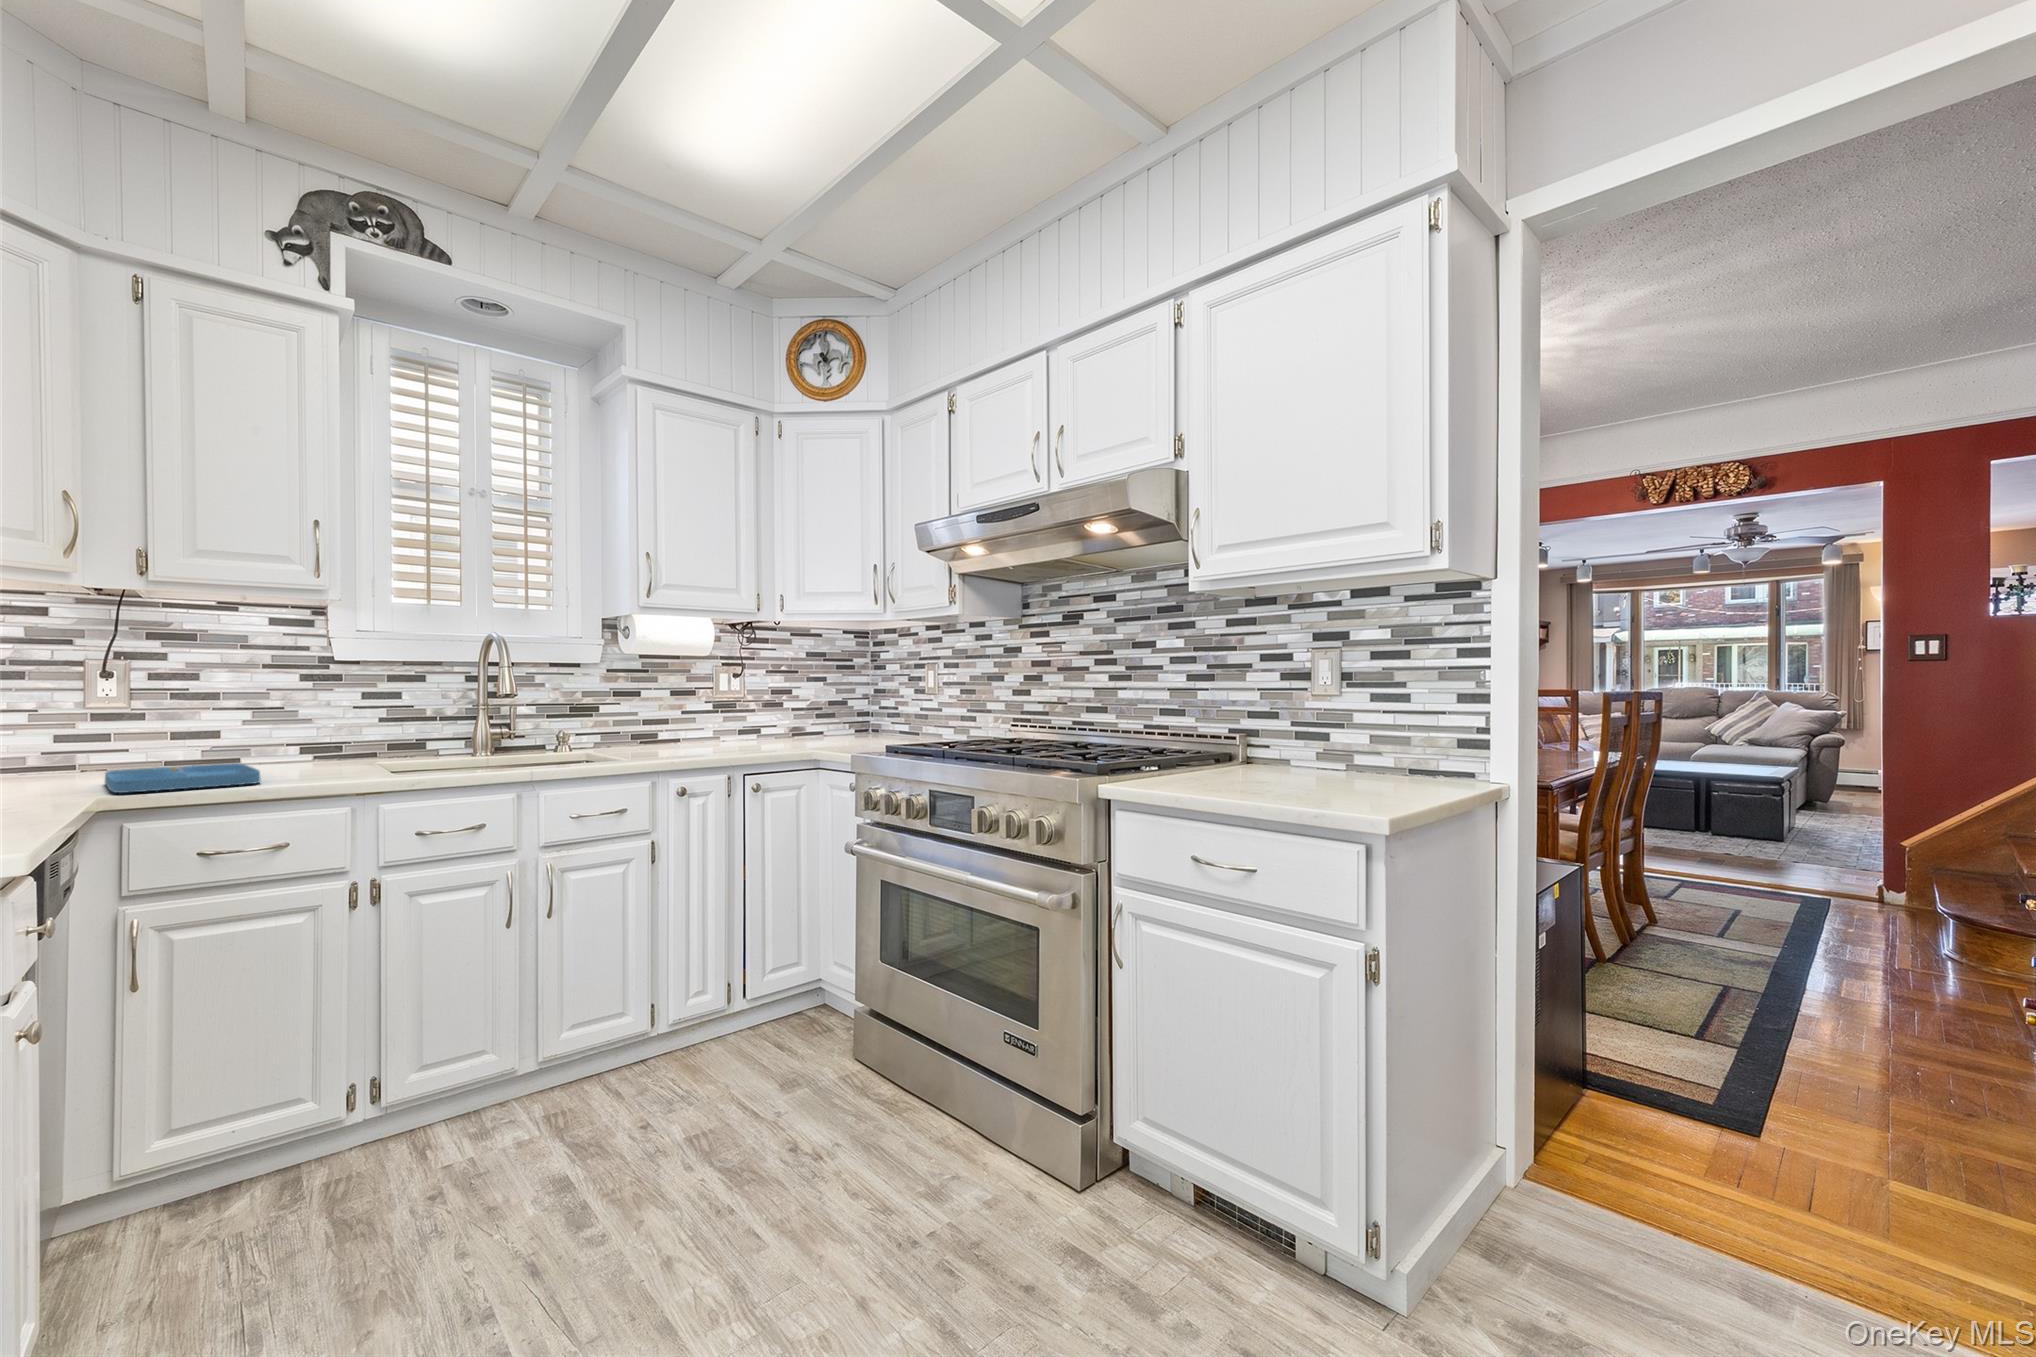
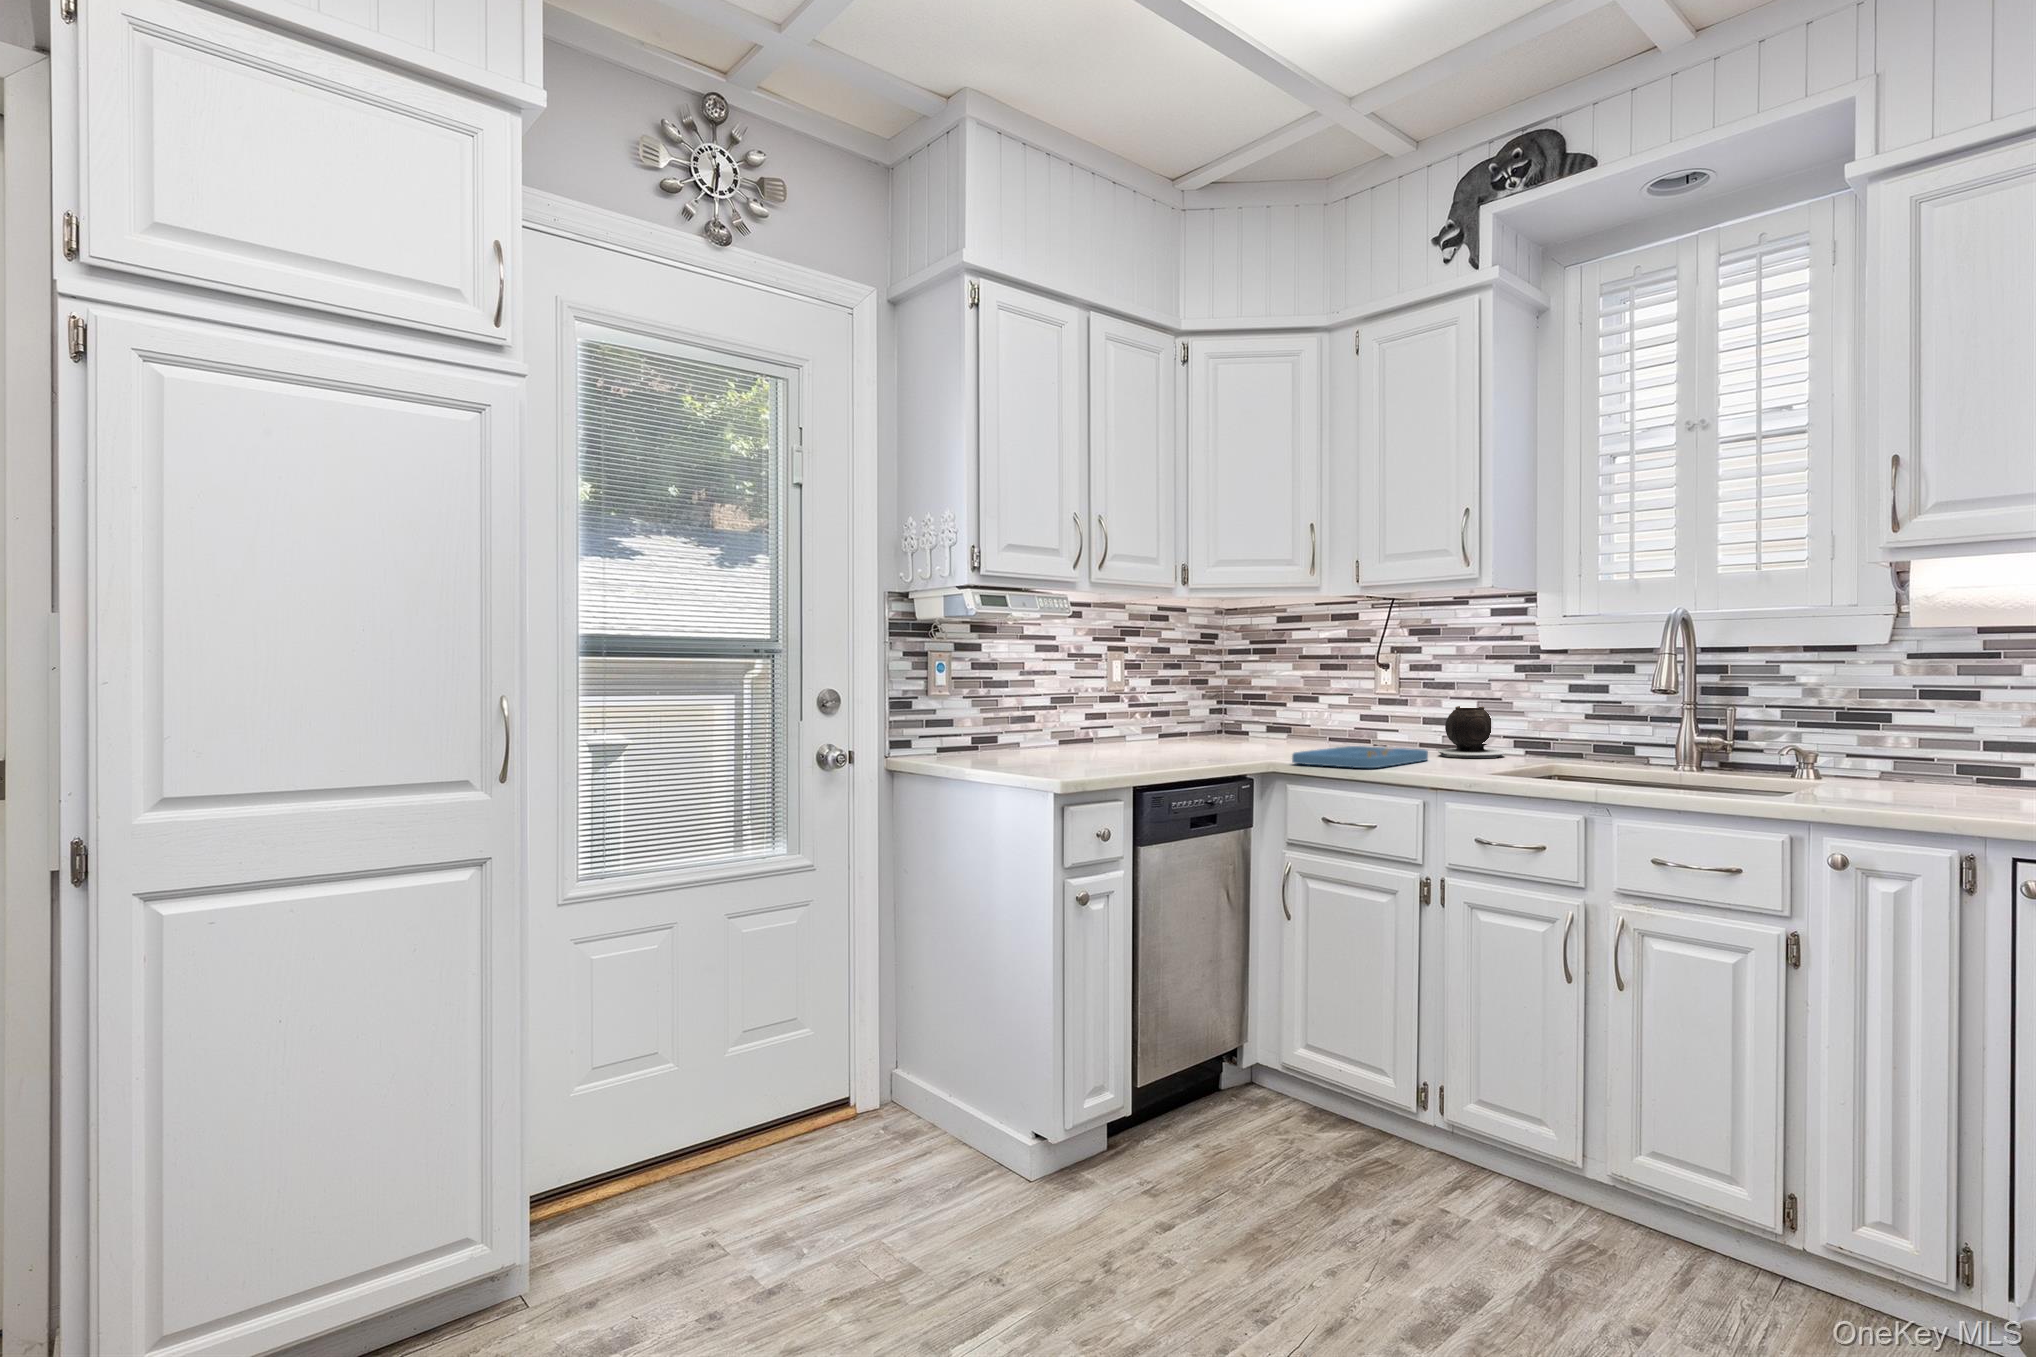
vase: none [202,716,288,771] -> present [1438,706,1505,758]

